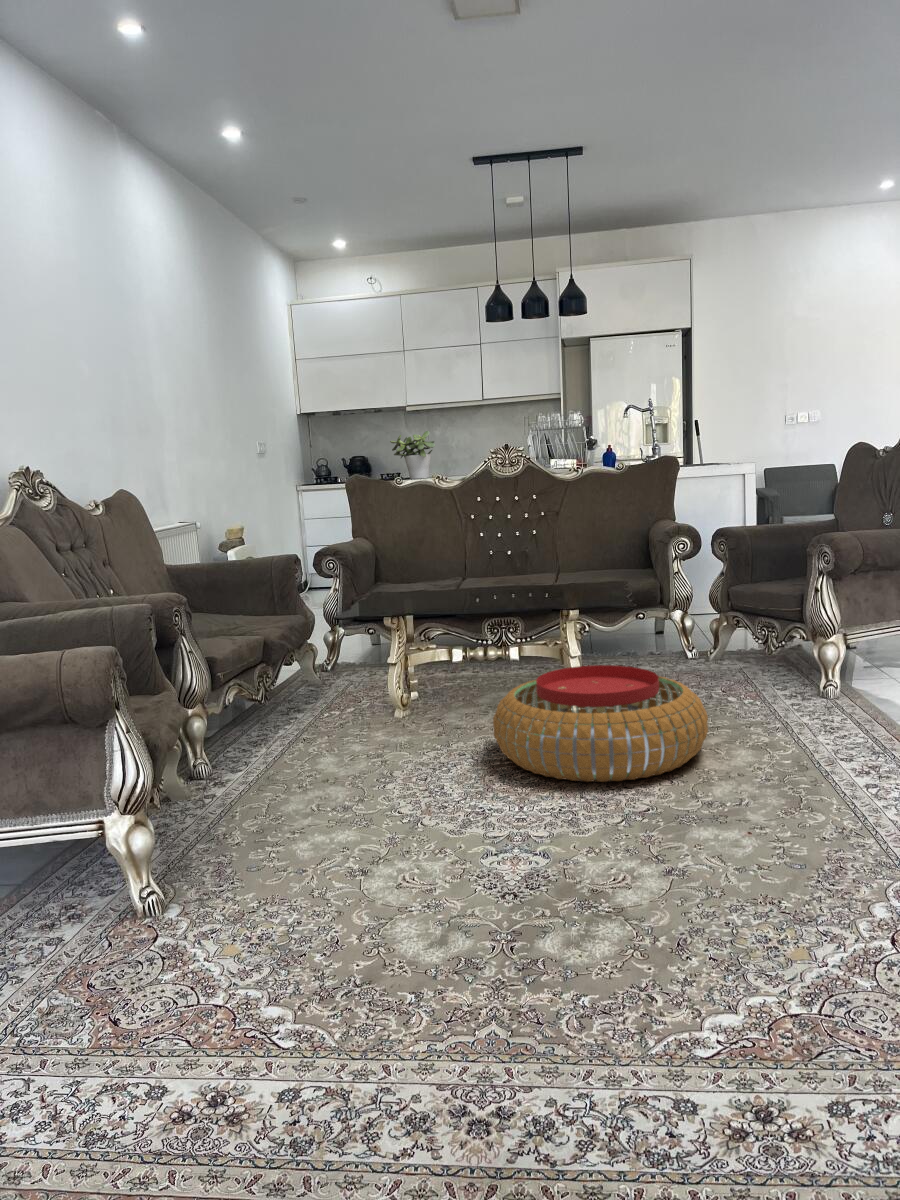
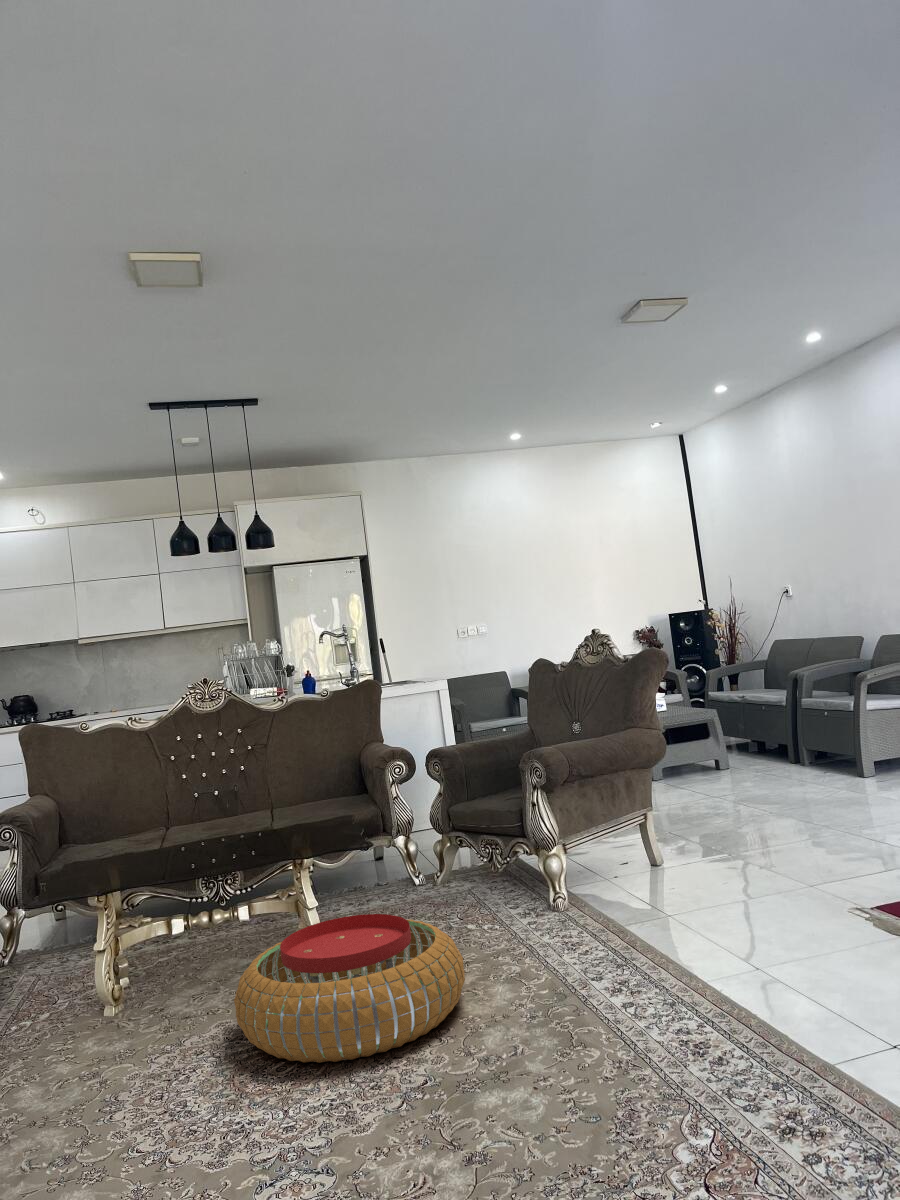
potted plant: present [390,431,435,479] -> none [75,672,128,725]

